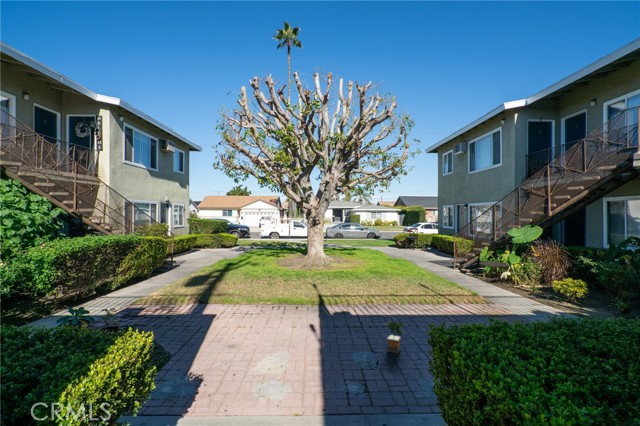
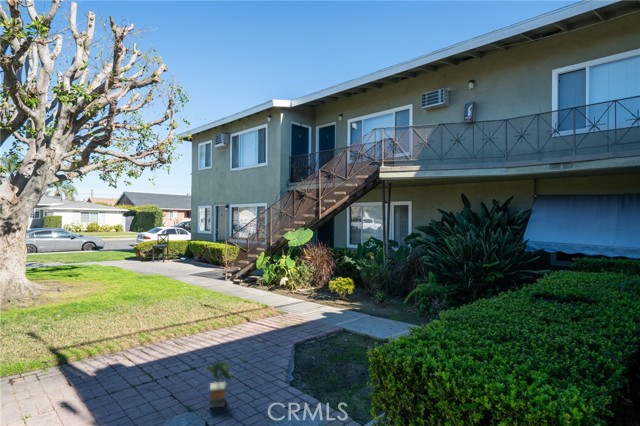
round table: present [480,262,510,283] -> none [258,268,288,292]

